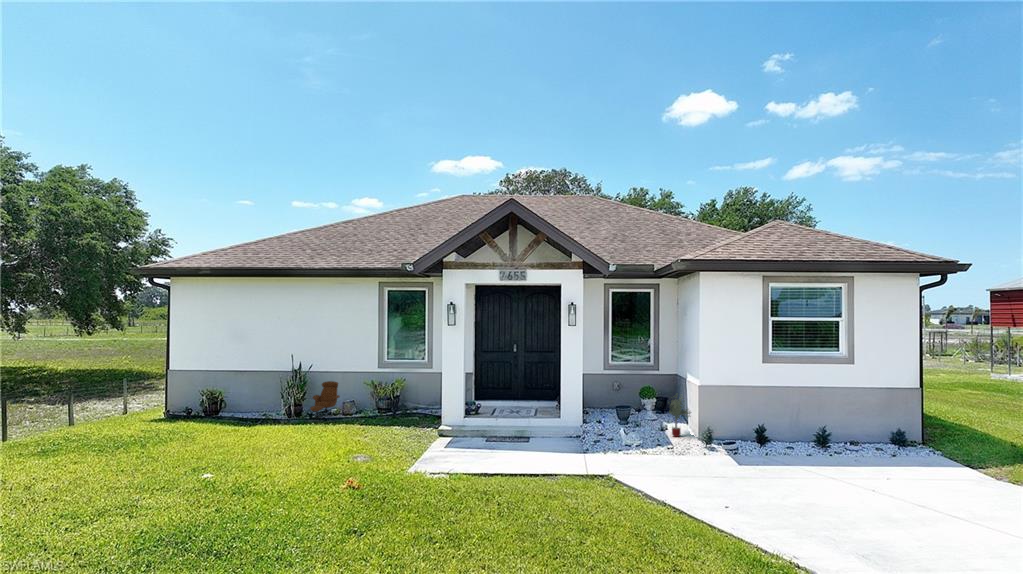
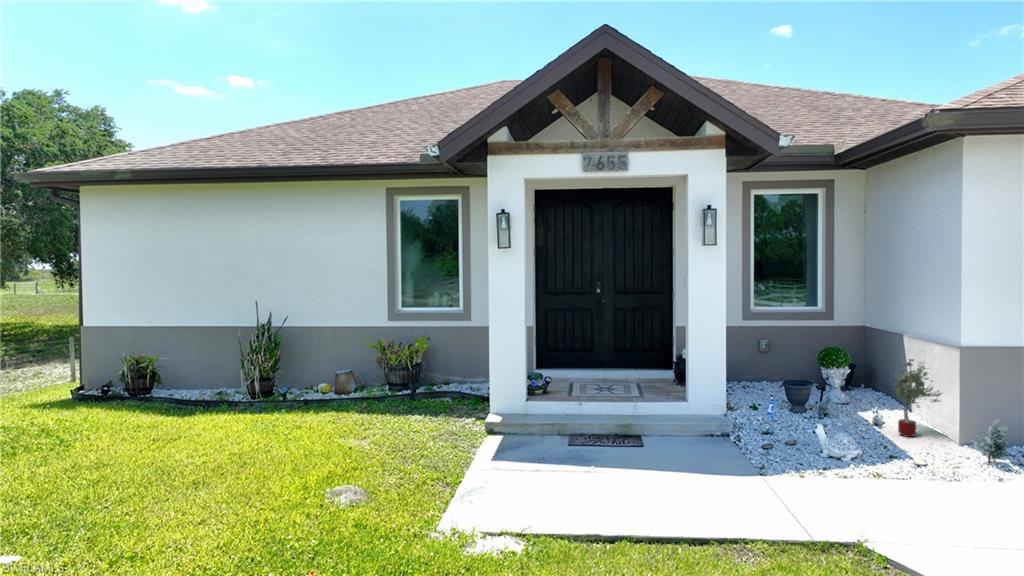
lounge chair: present [310,381,340,418] -> none [281,342,331,404]

